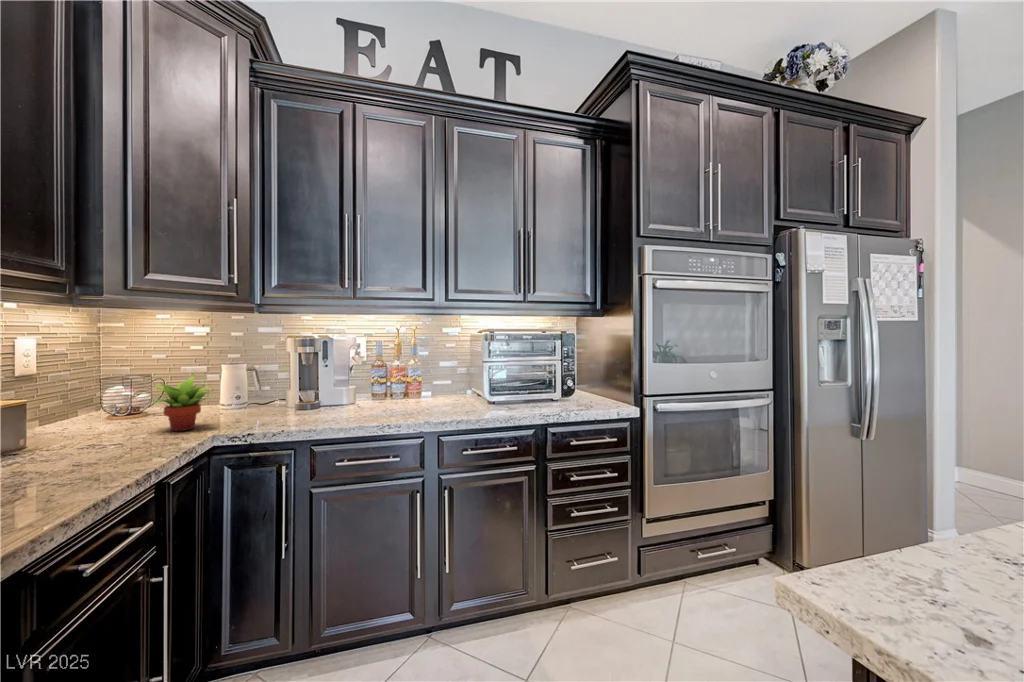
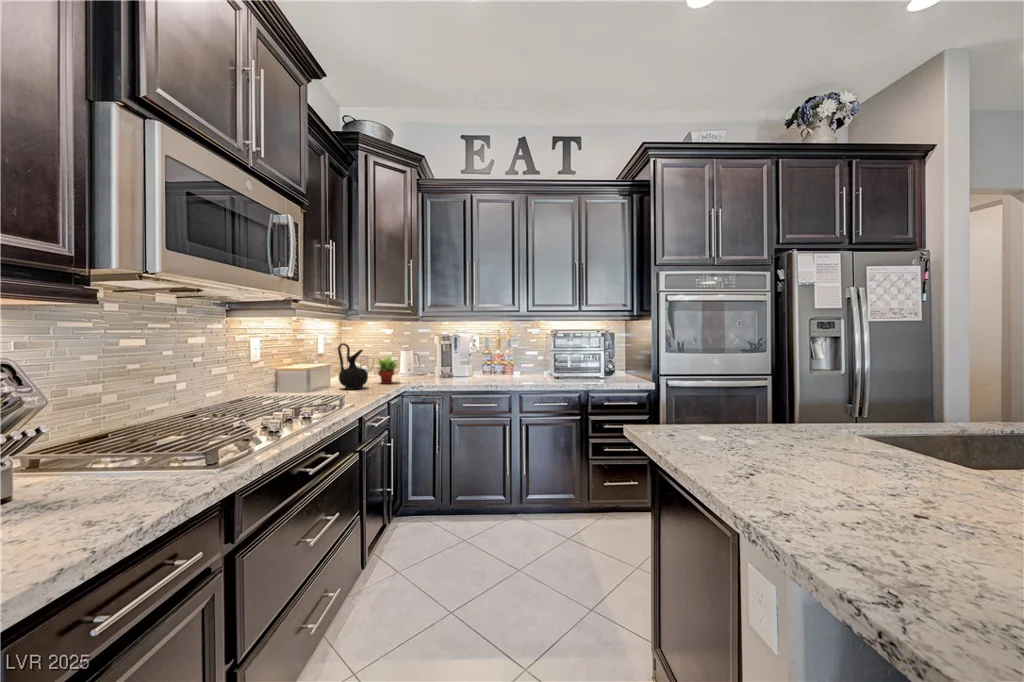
ceramic jug: none [44,355,129,456] -> present [338,343,368,389]

